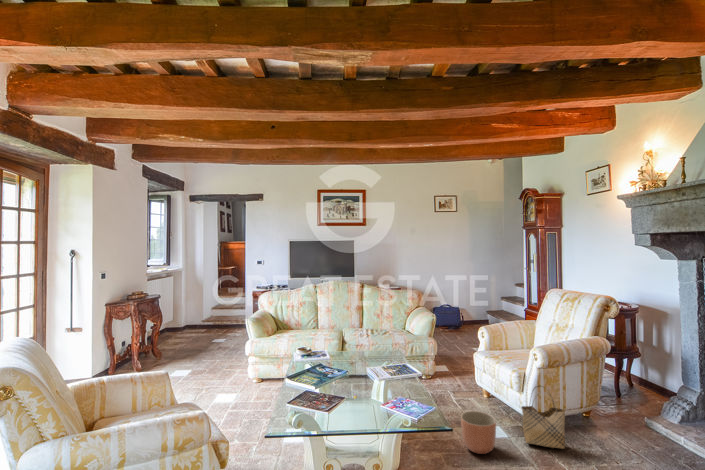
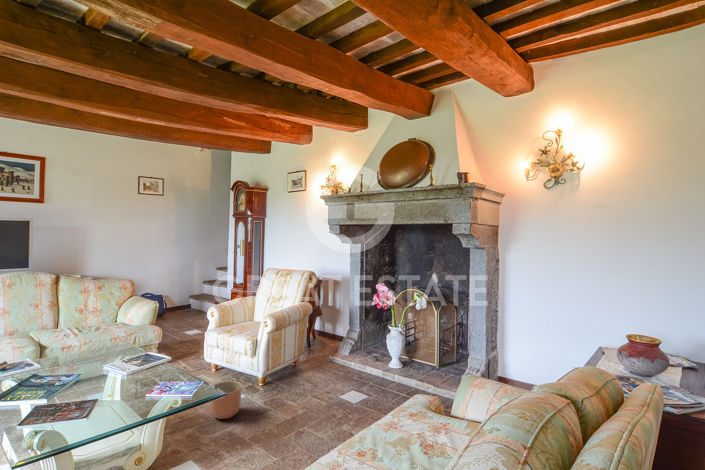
woven basket: present [521,386,565,449] -> none [258,346,289,396]

